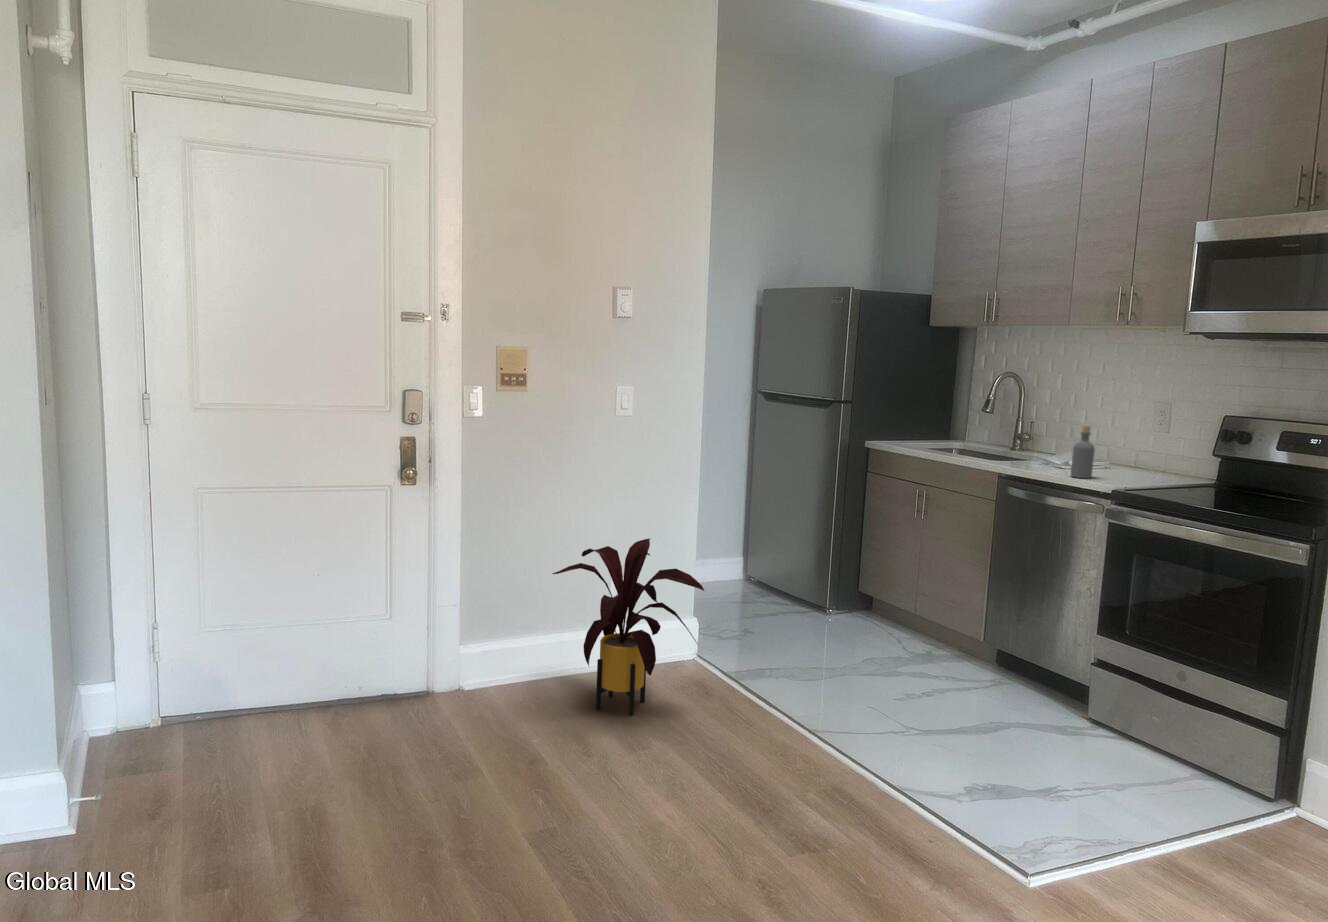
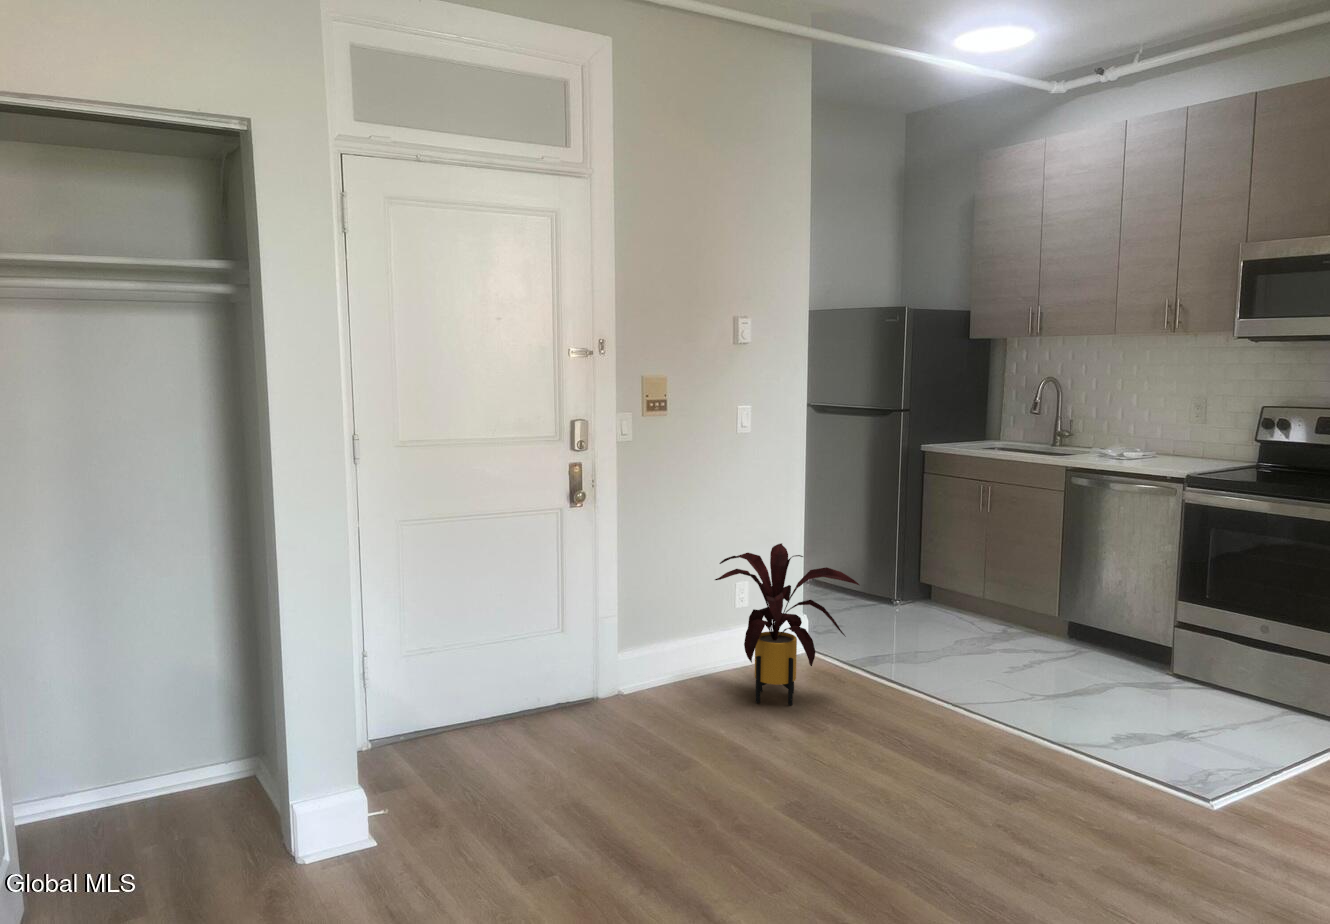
bottle: present [1071,425,1095,478] -> none [1136,420,1157,466]

